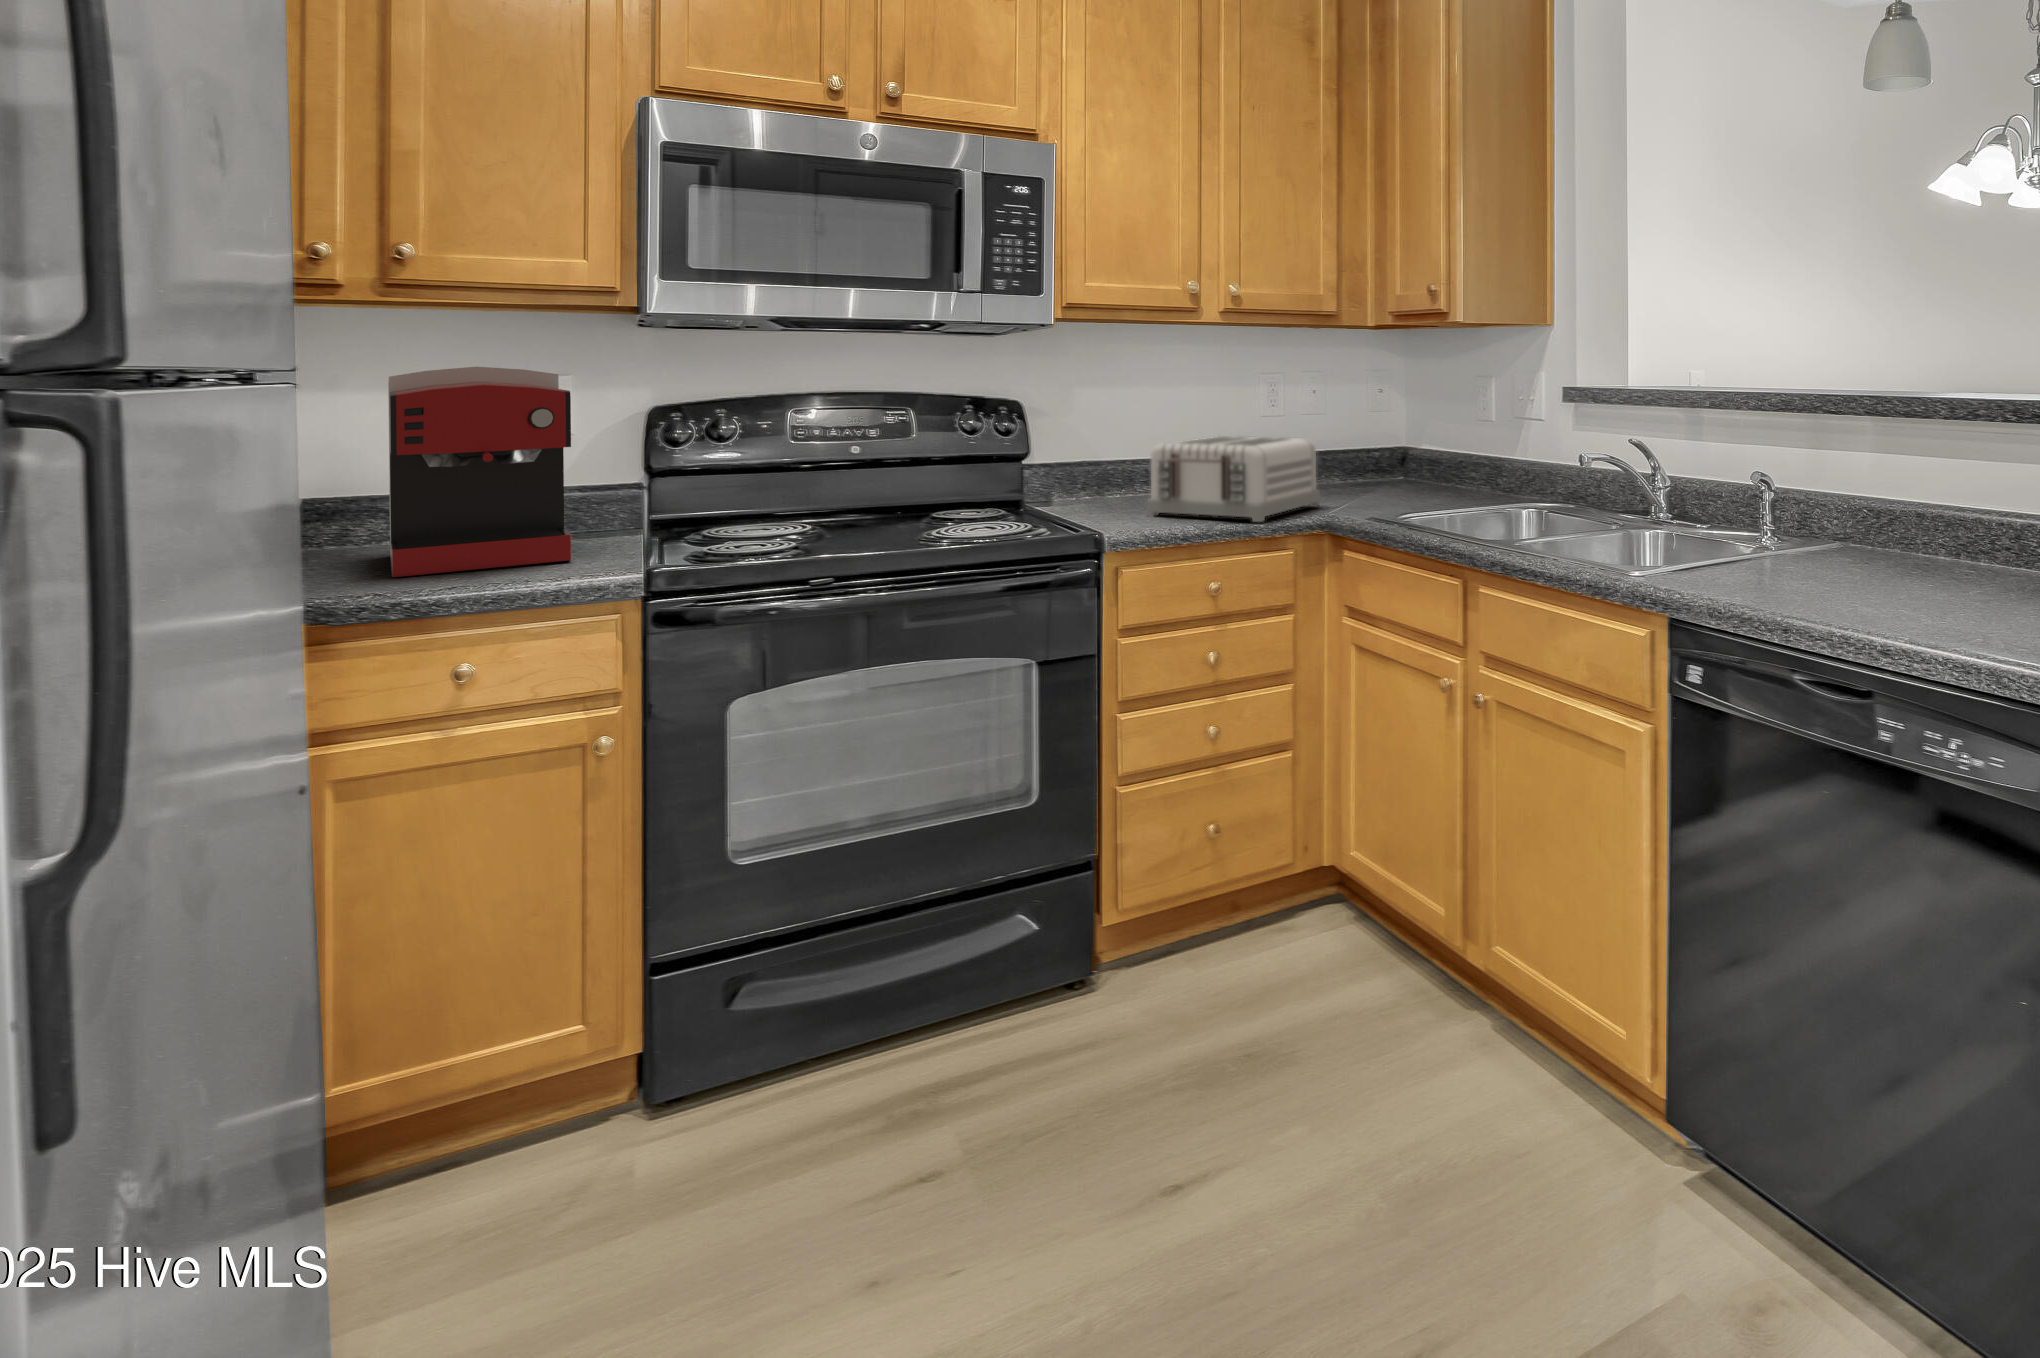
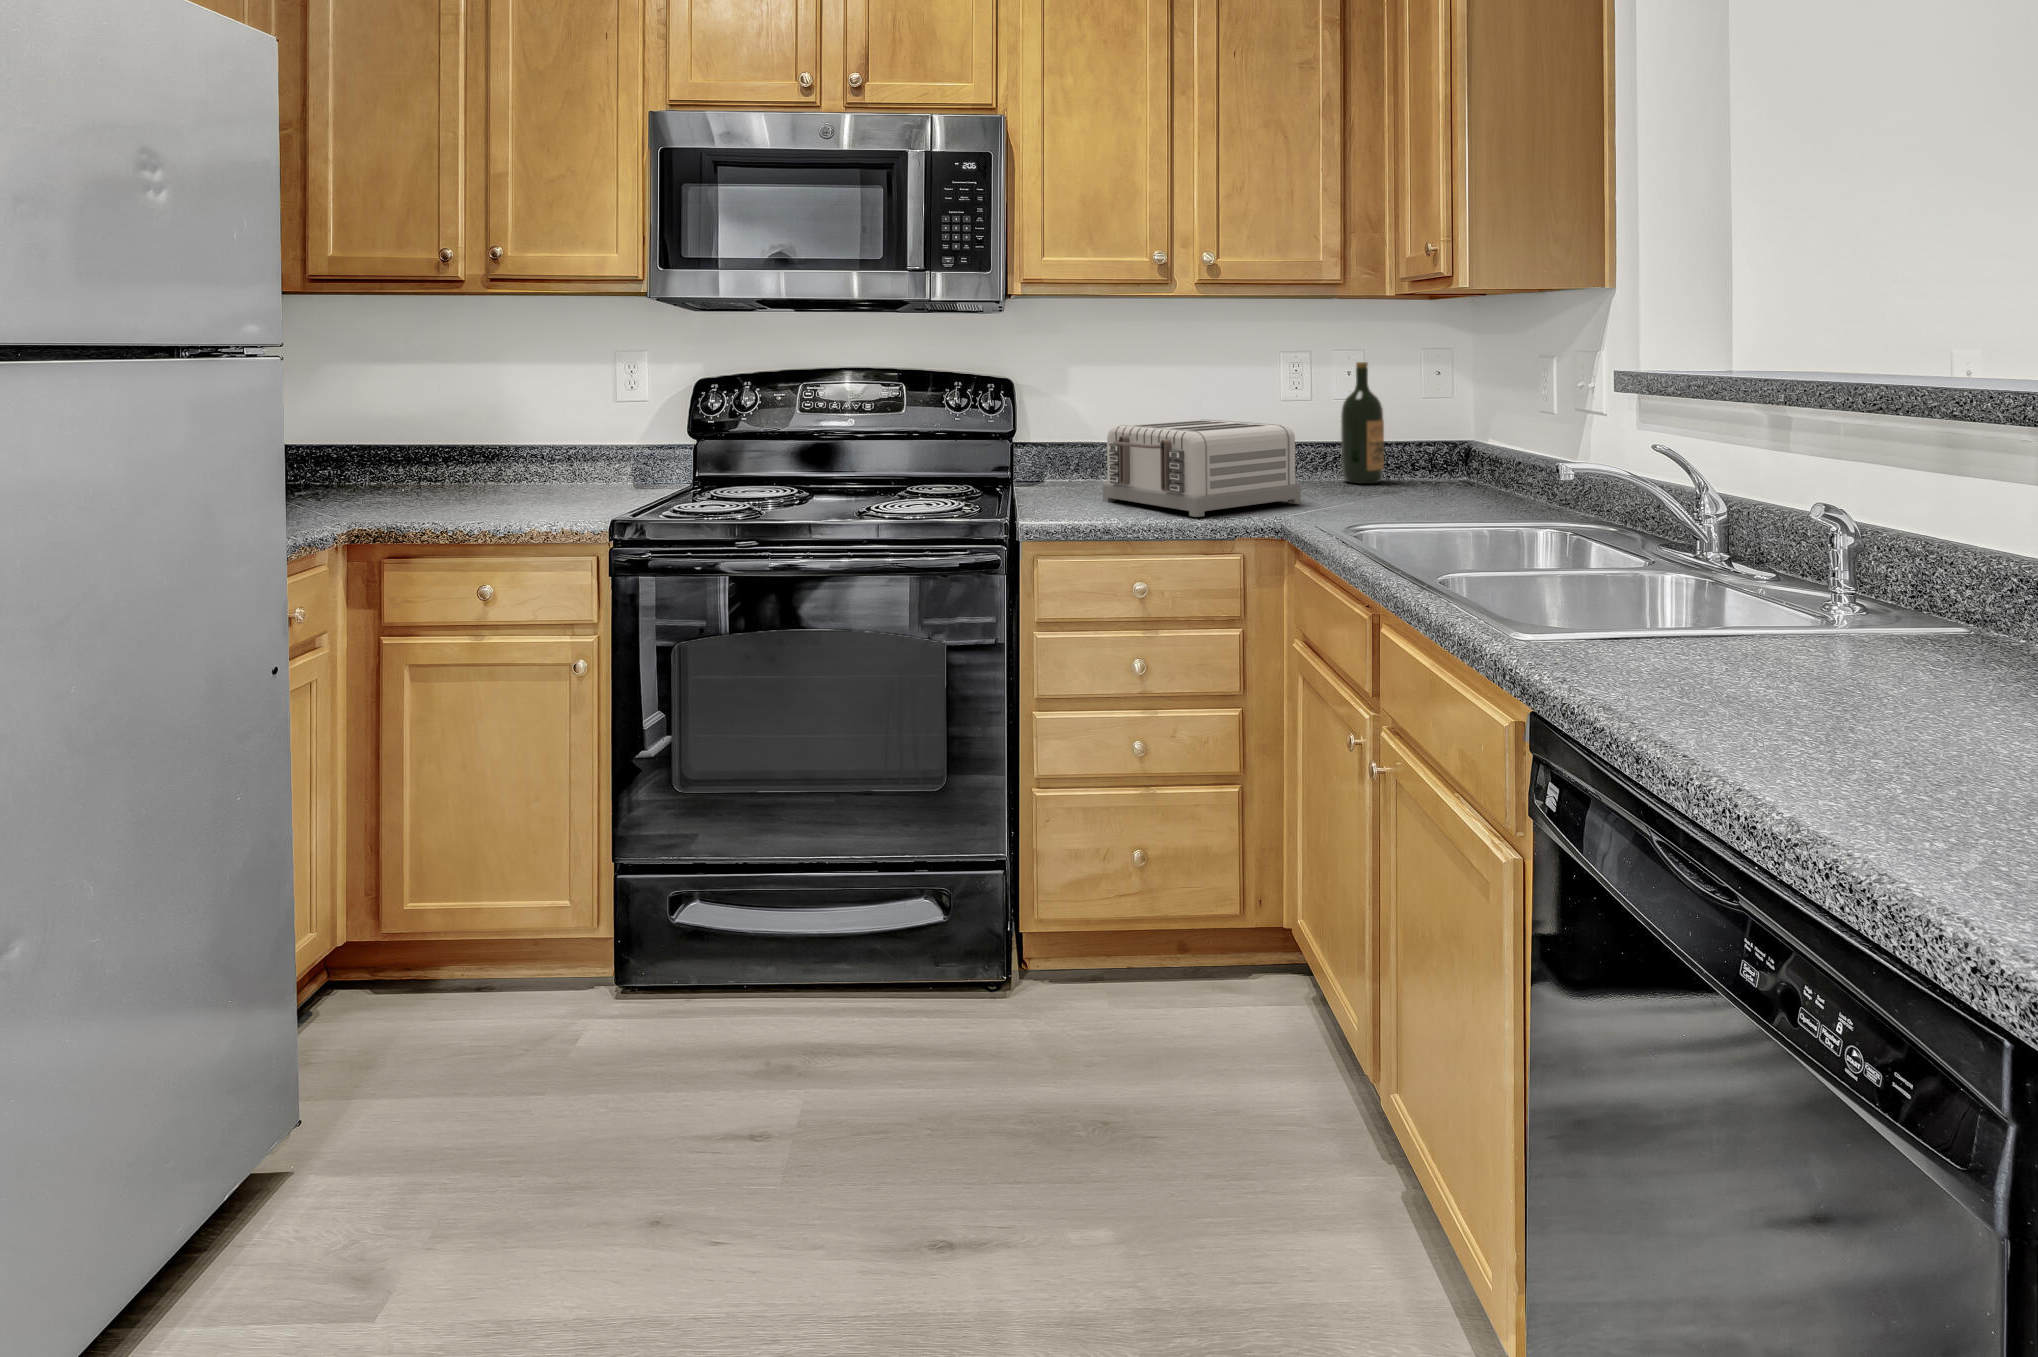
coffee maker: present [388,367,571,577] -> none [468,347,618,509]
wine bottle: none [1316,383,1352,488] -> present [1341,362,1384,484]

